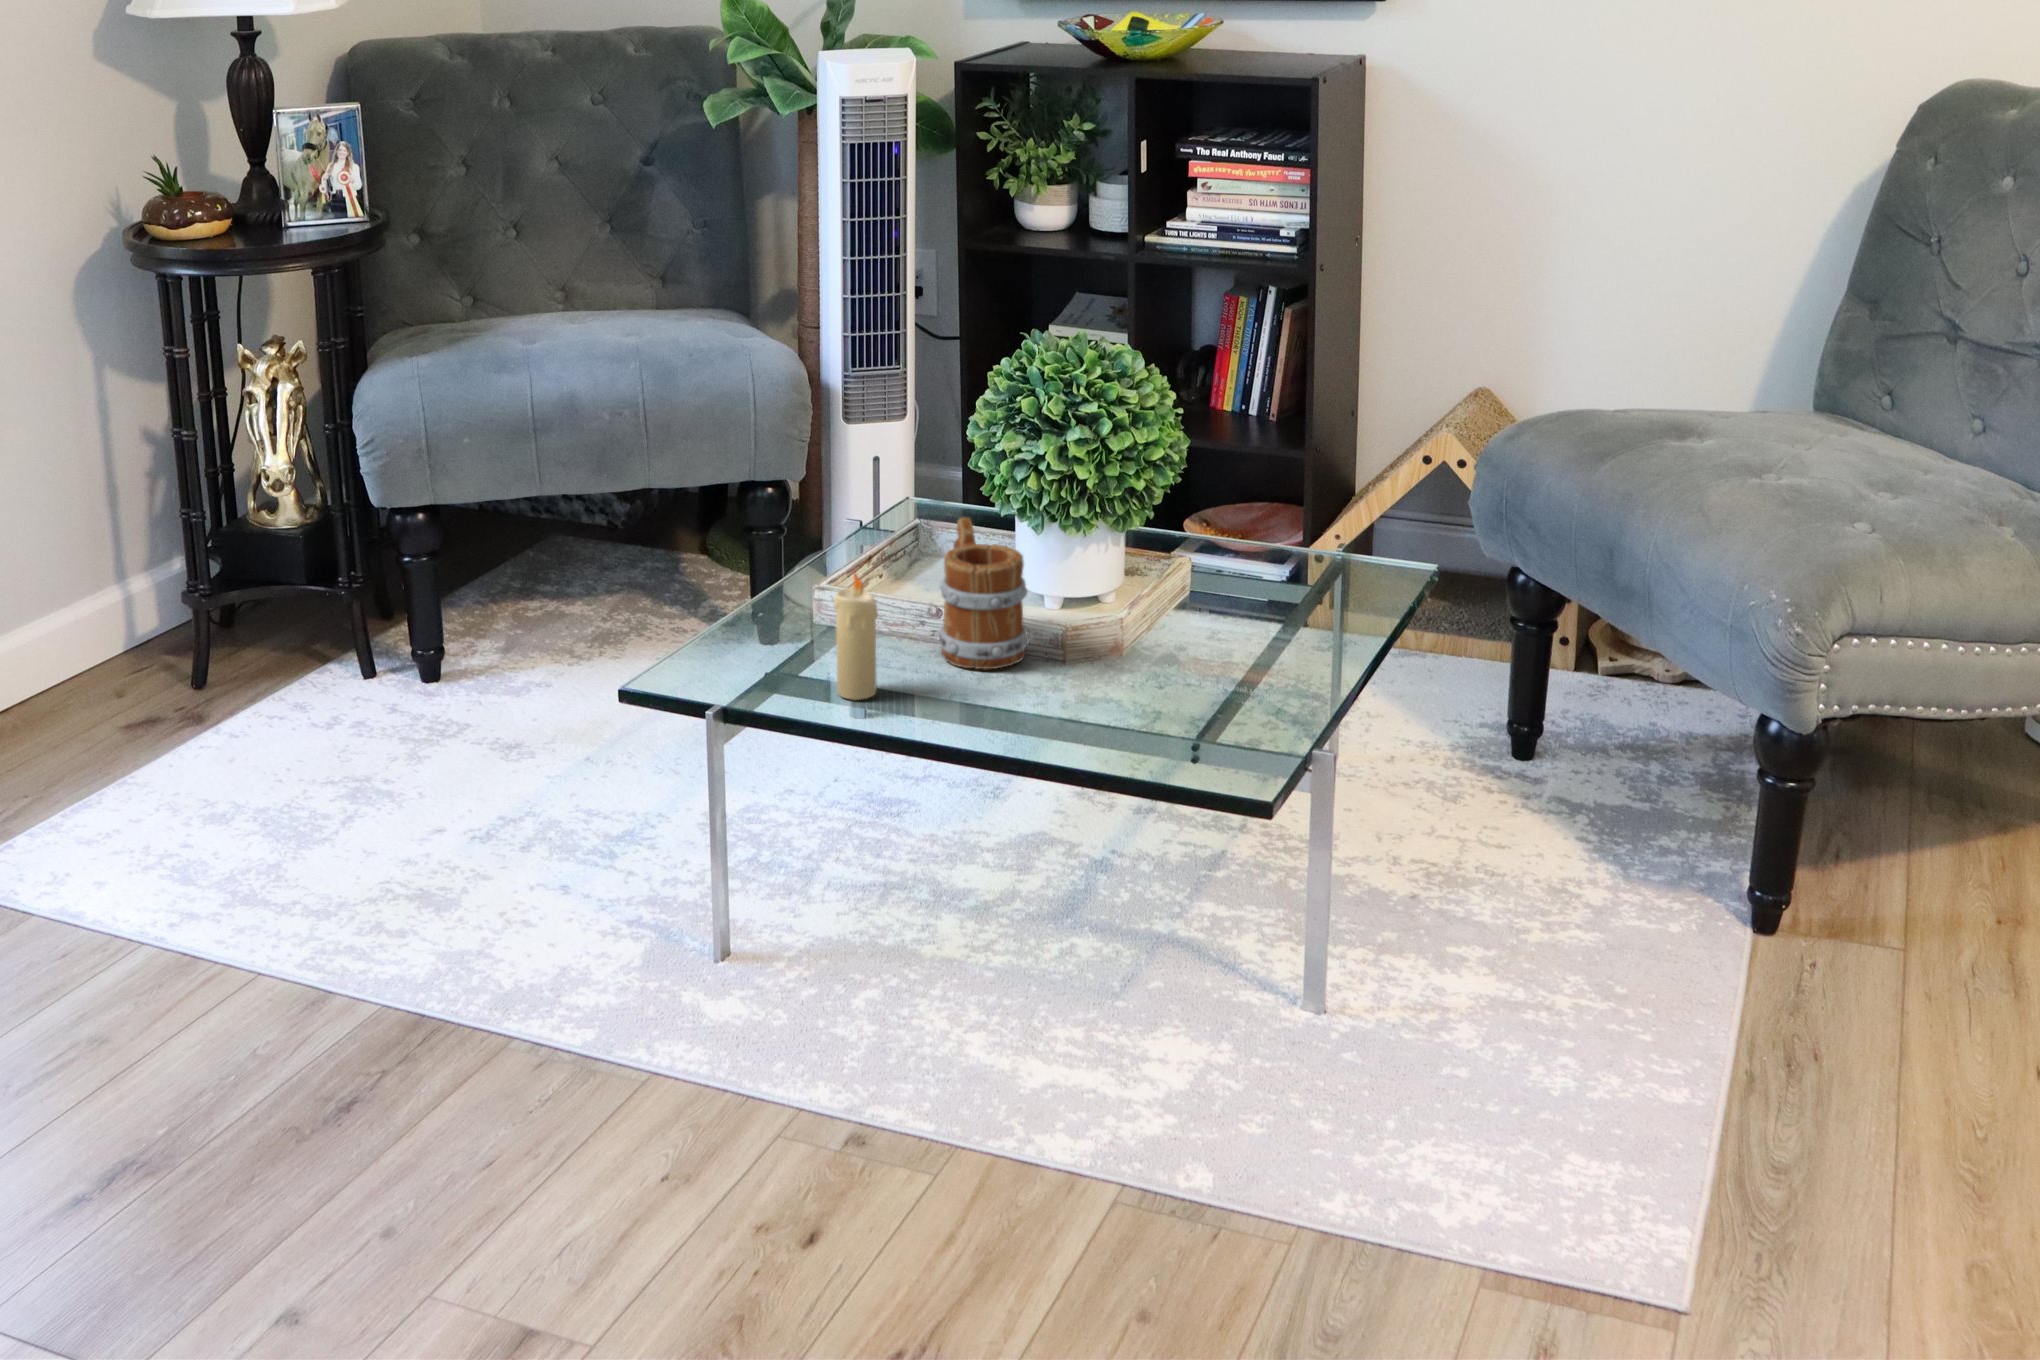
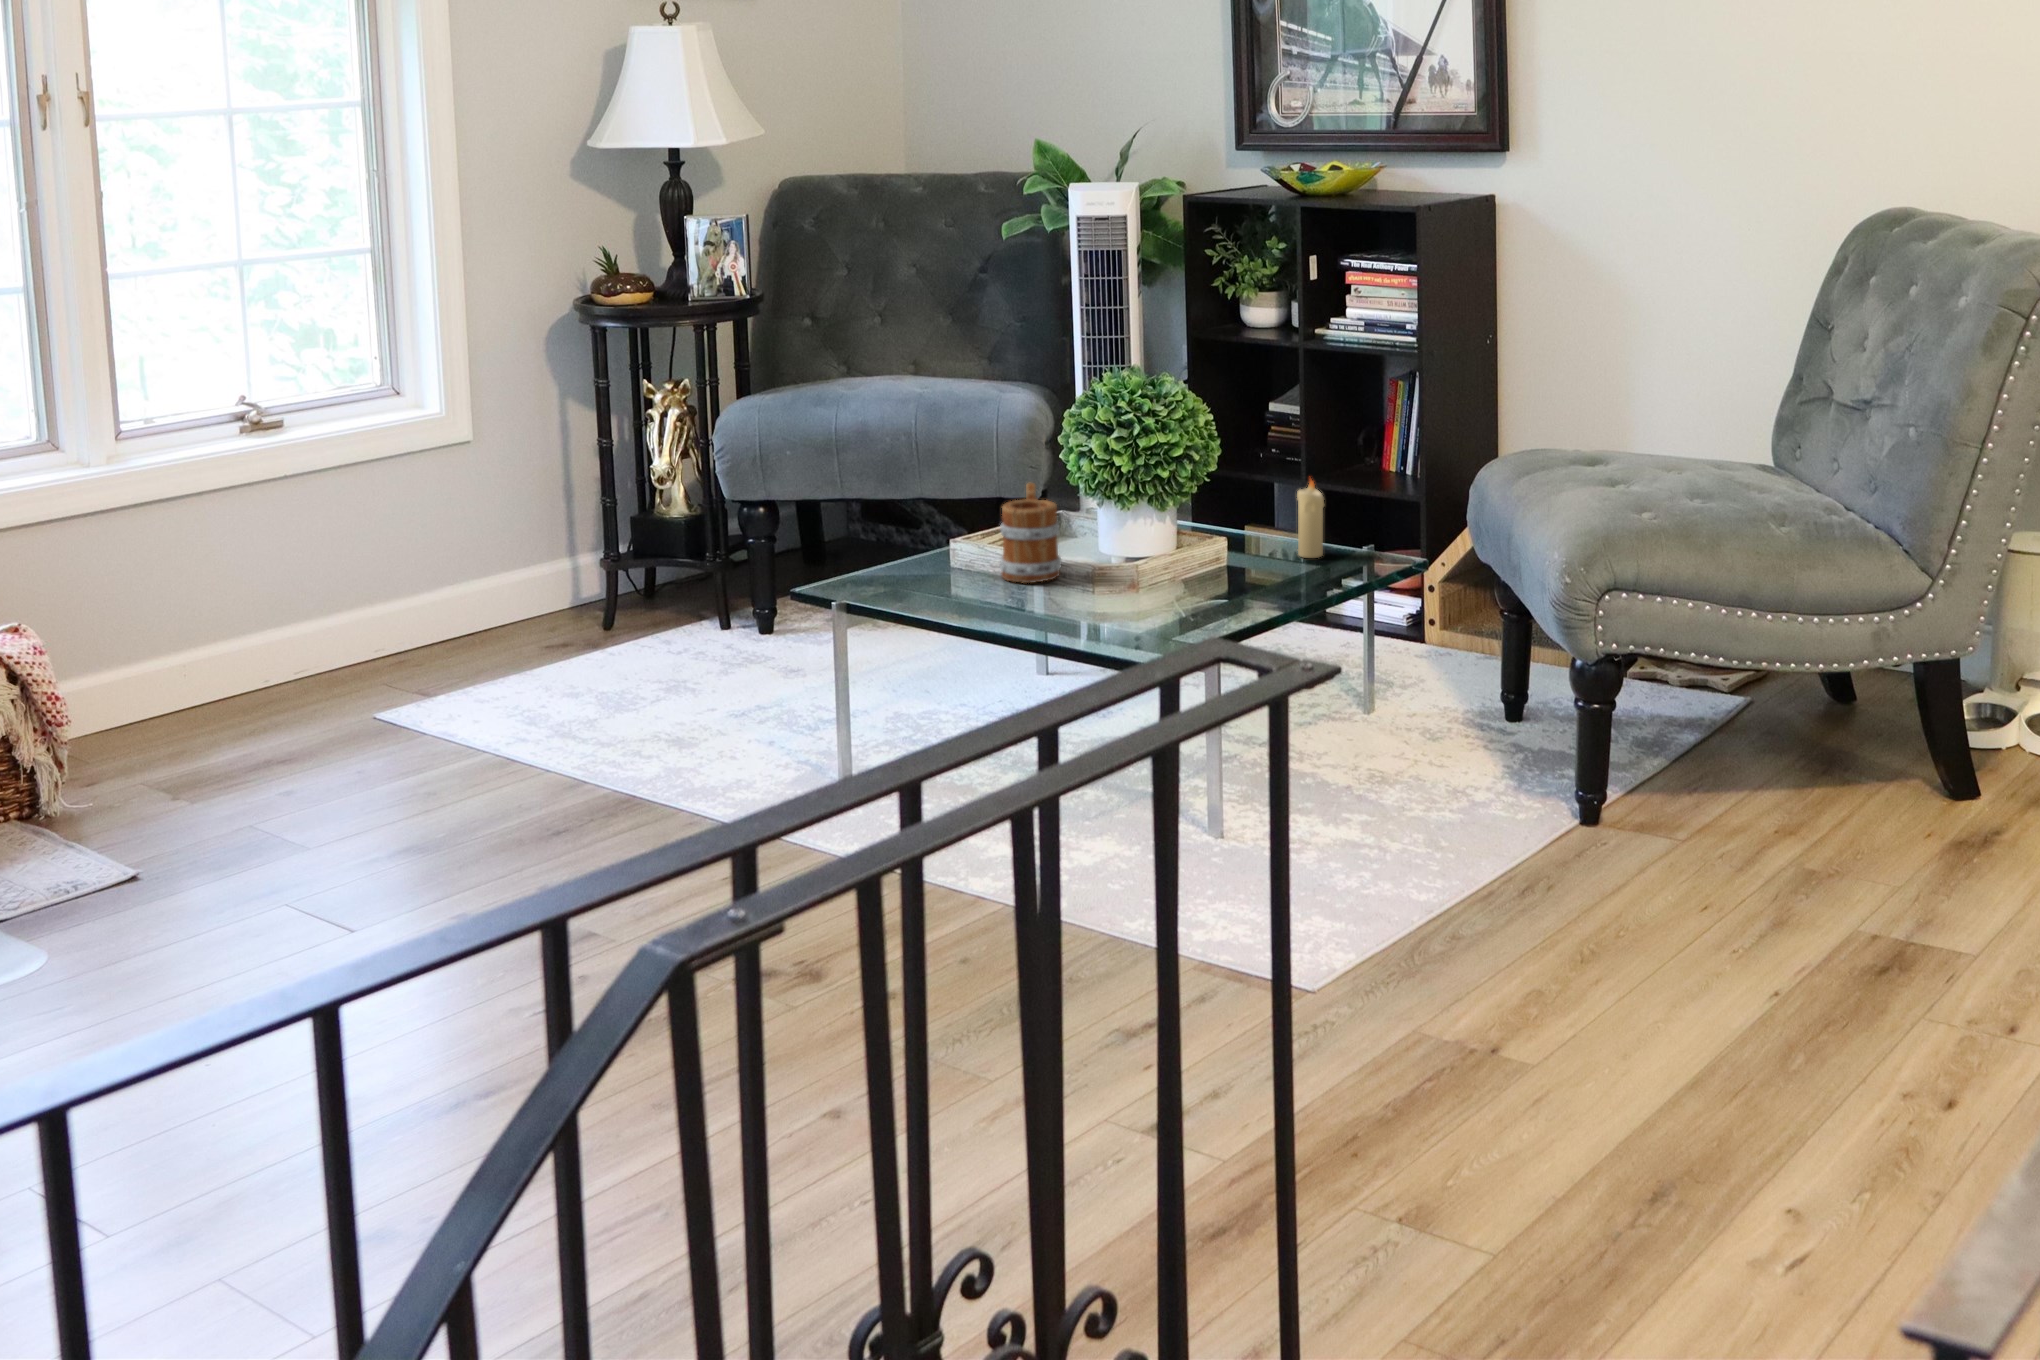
candle: present [834,572,878,700] -> present [1297,480,1324,558]

